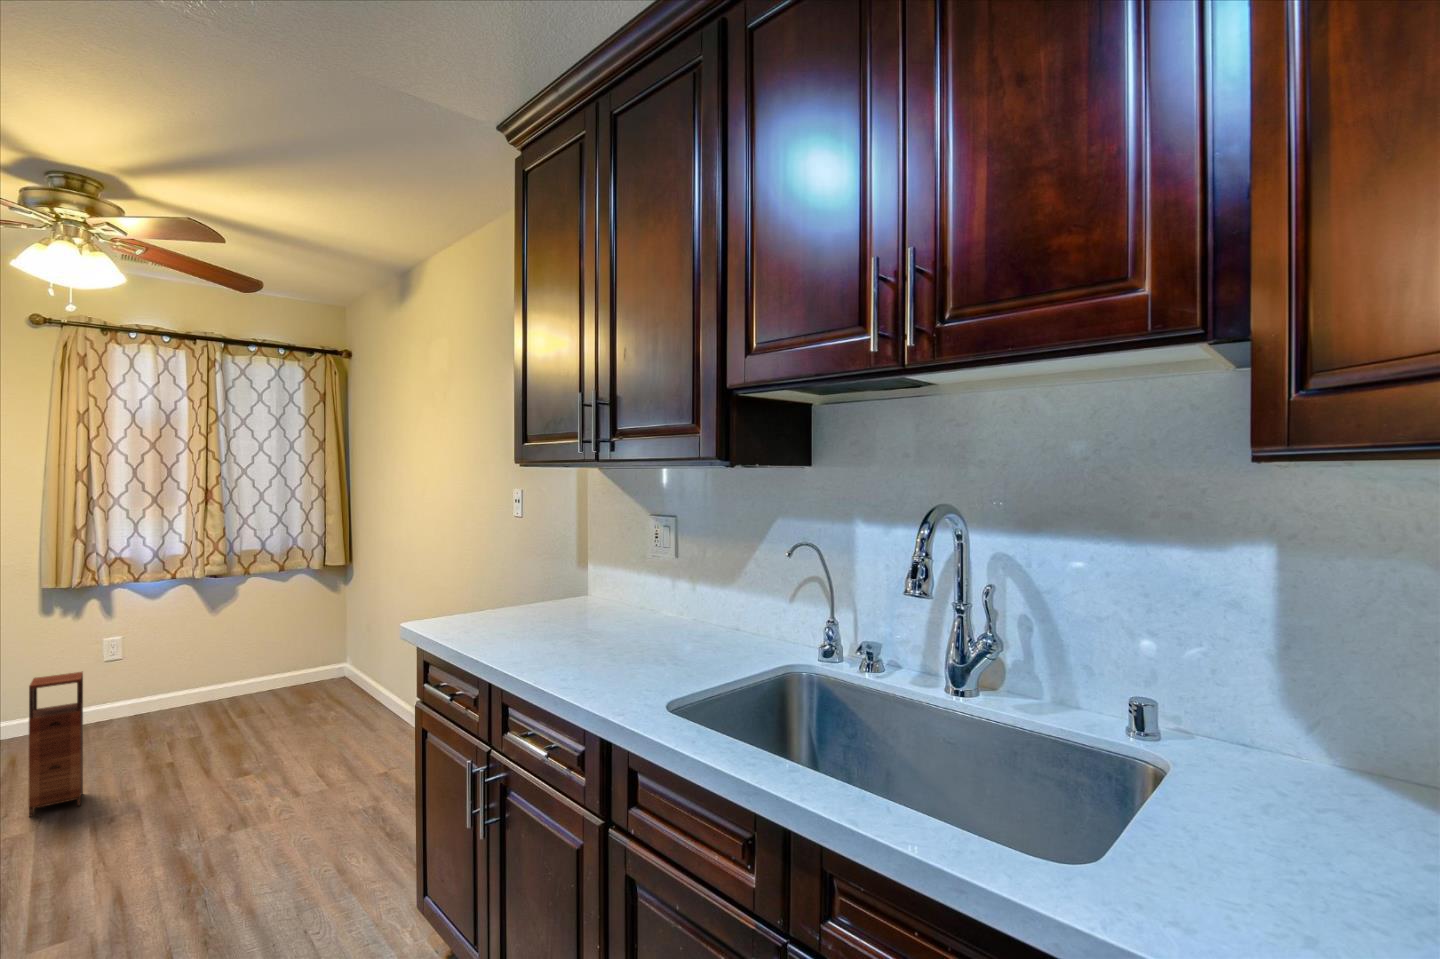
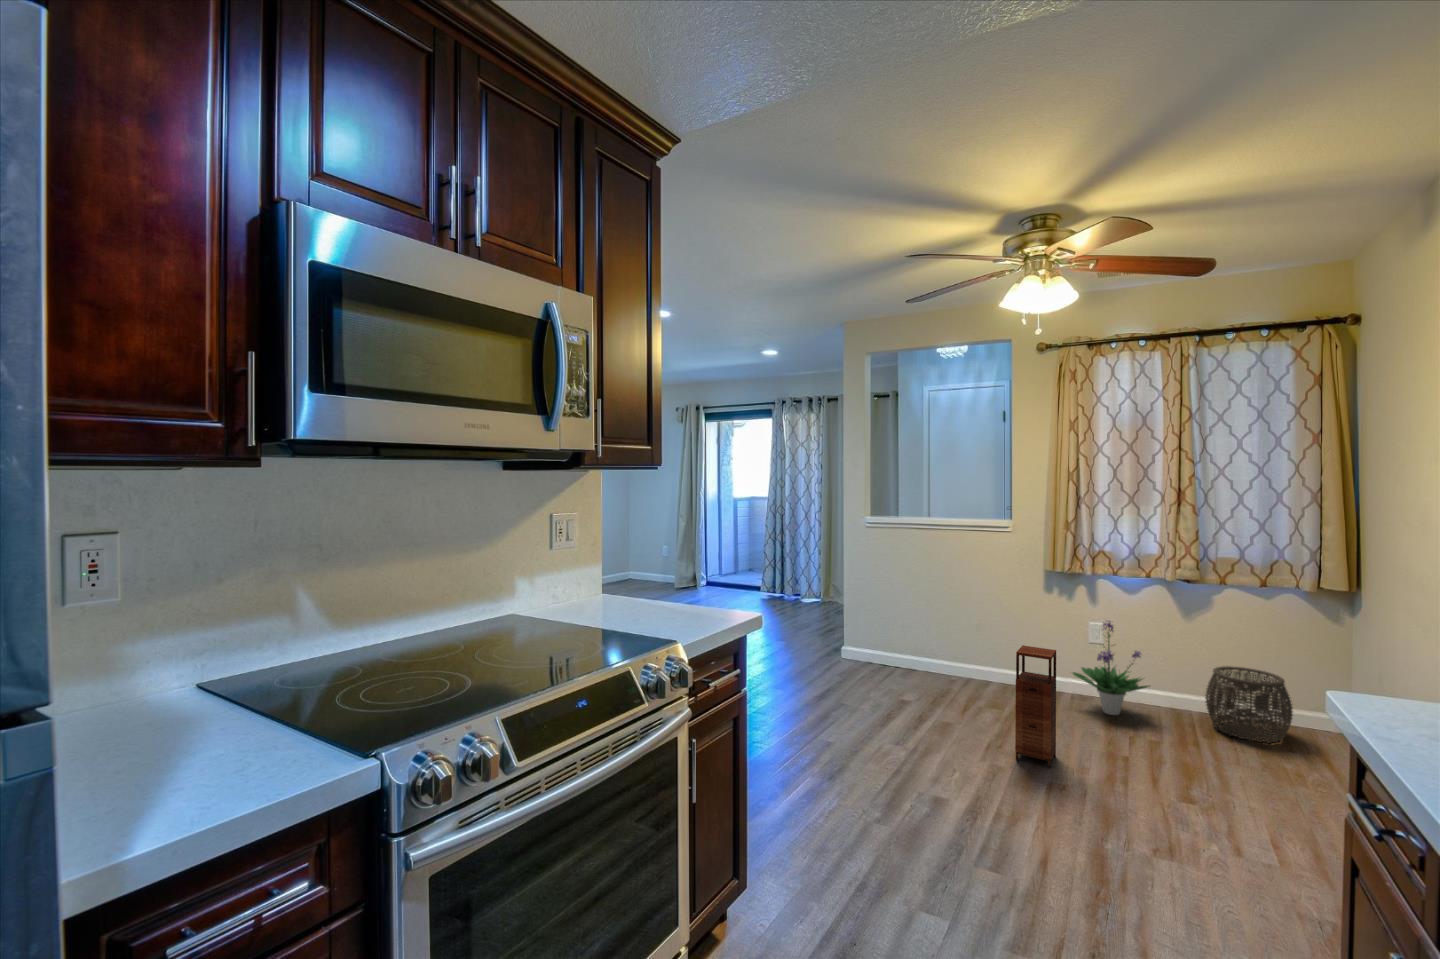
potted plant: none [85,631,183,733] -> present [1073,620,1149,715]
woven basket: none [233,646,306,711] -> present [1205,666,1293,743]

